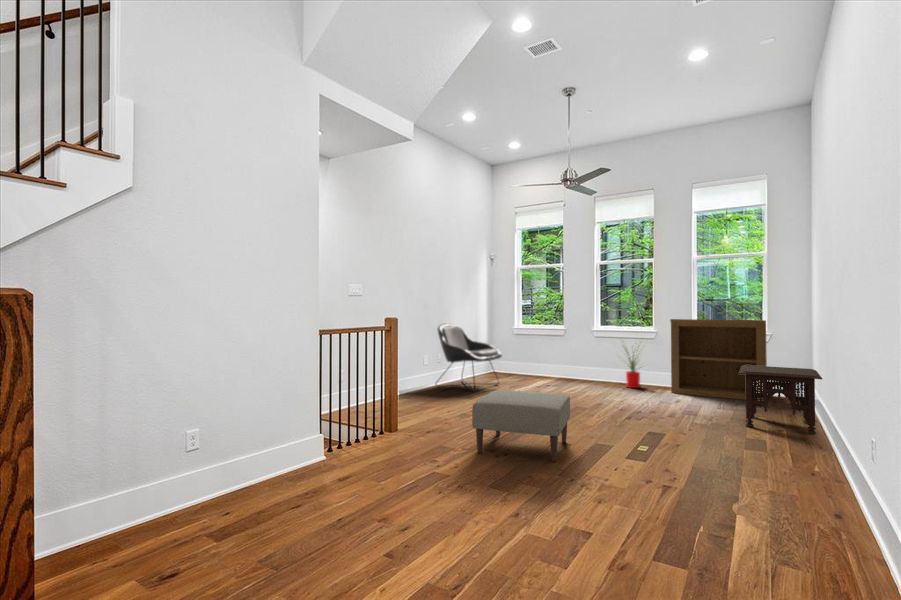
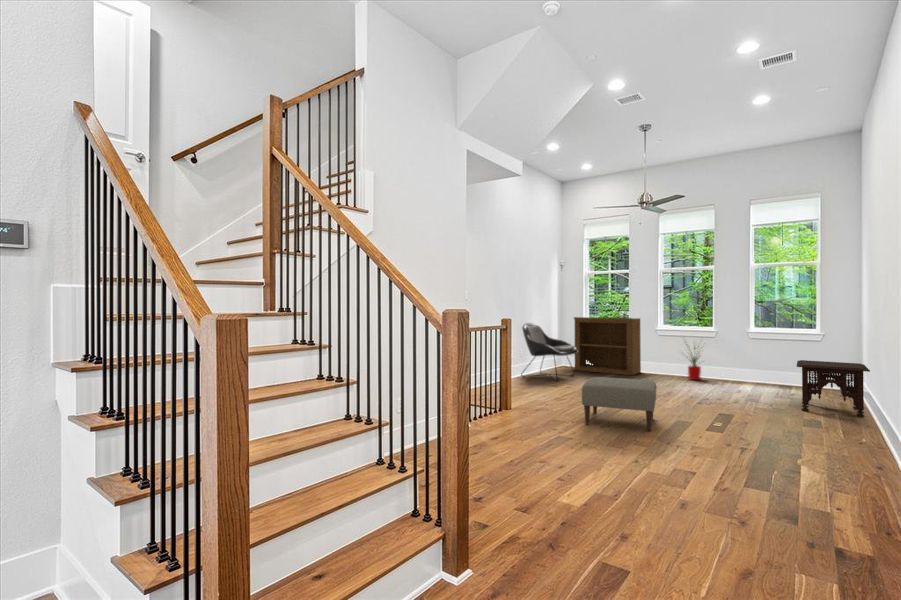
bookshelf: present [670,319,767,400] -> present [574,317,641,375]

